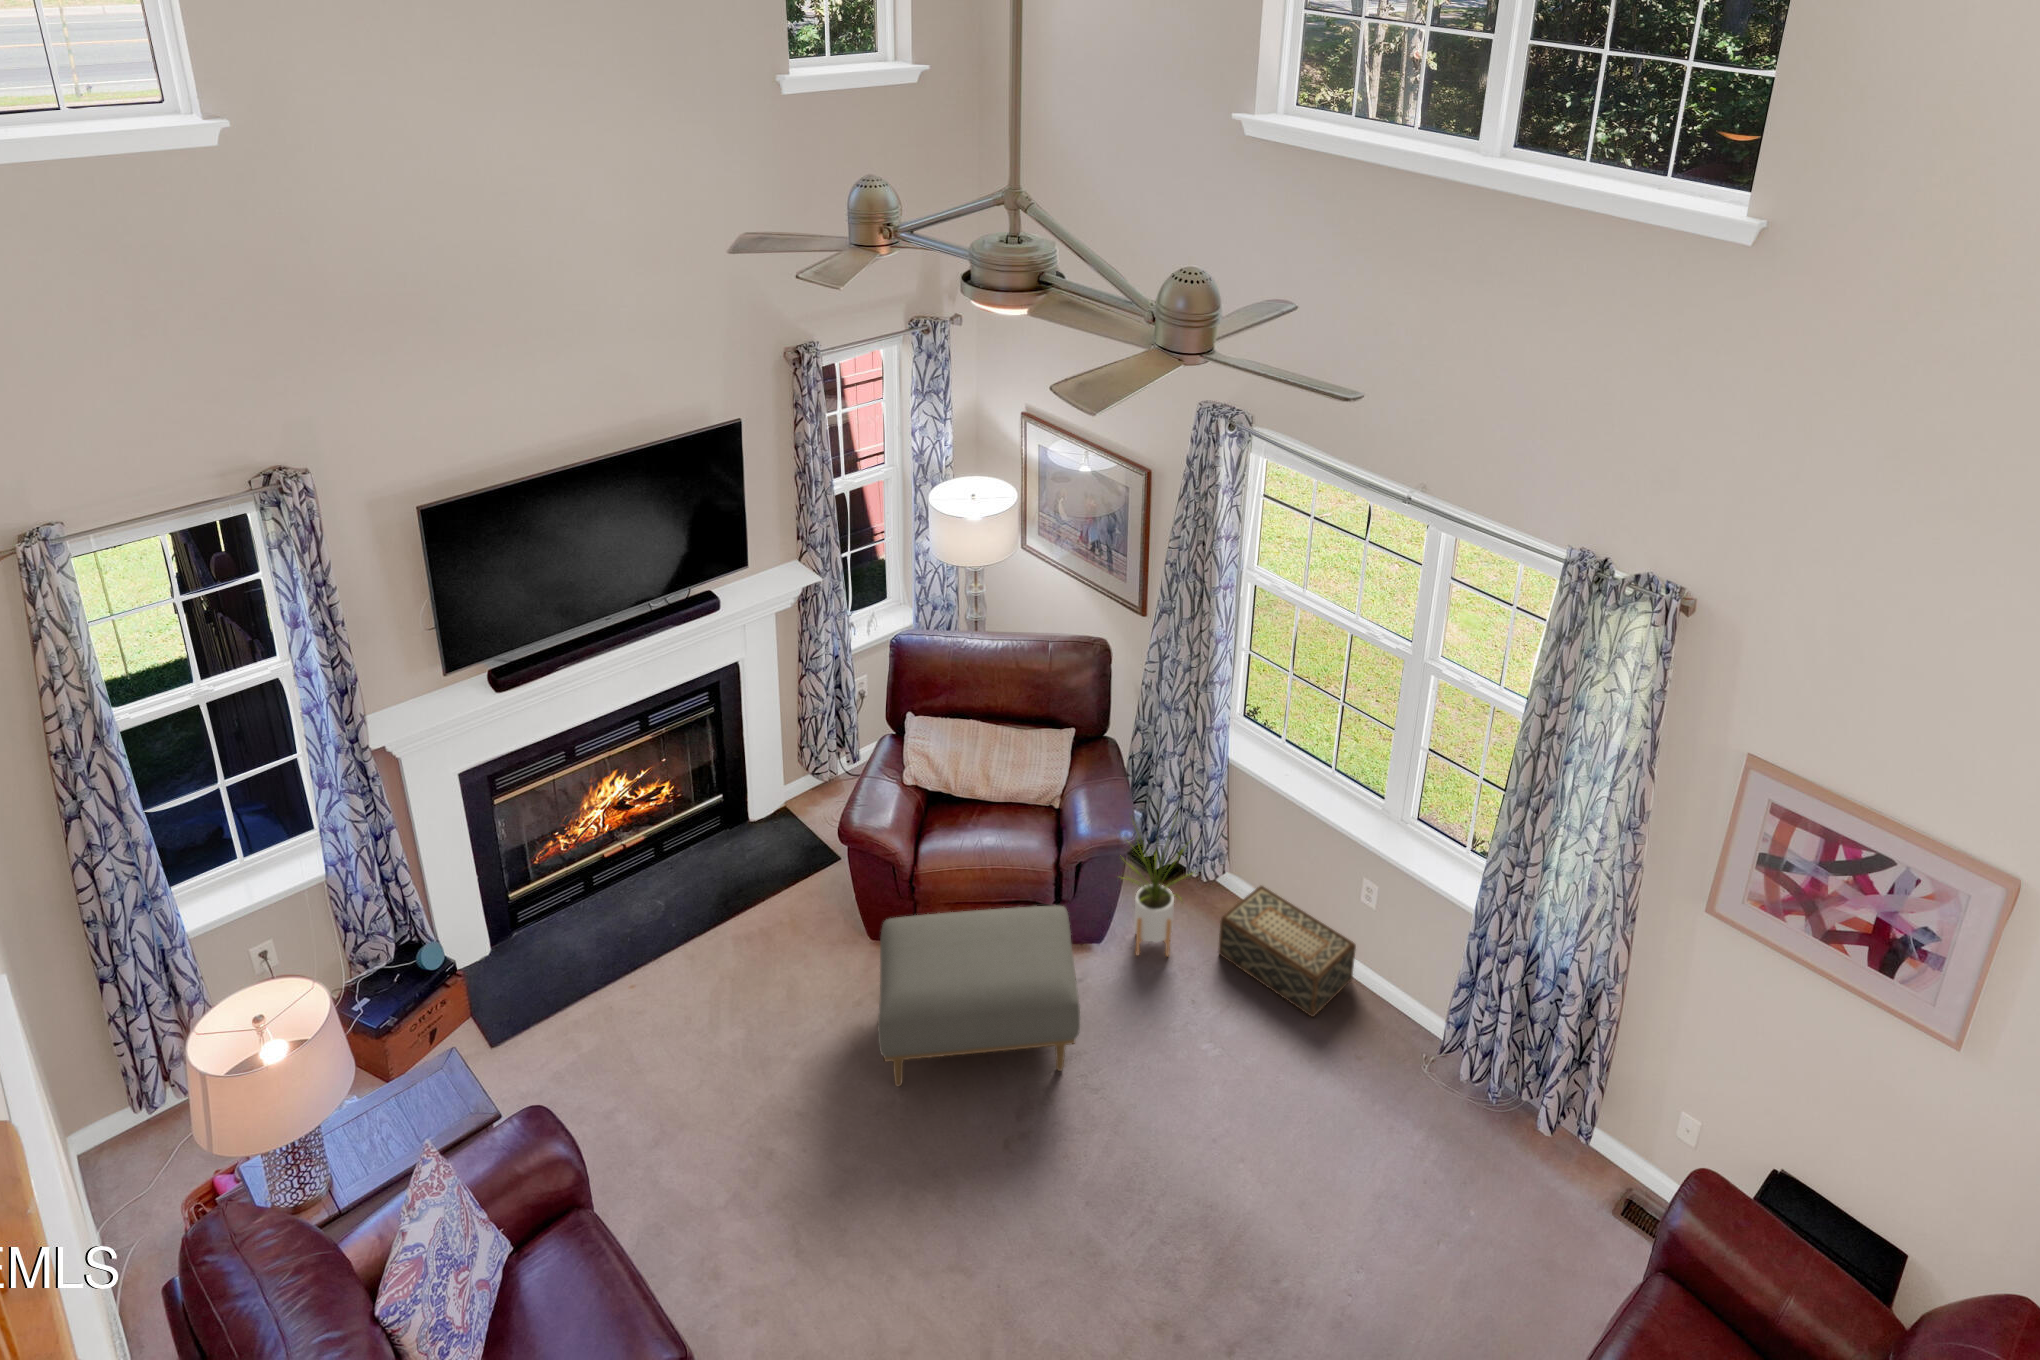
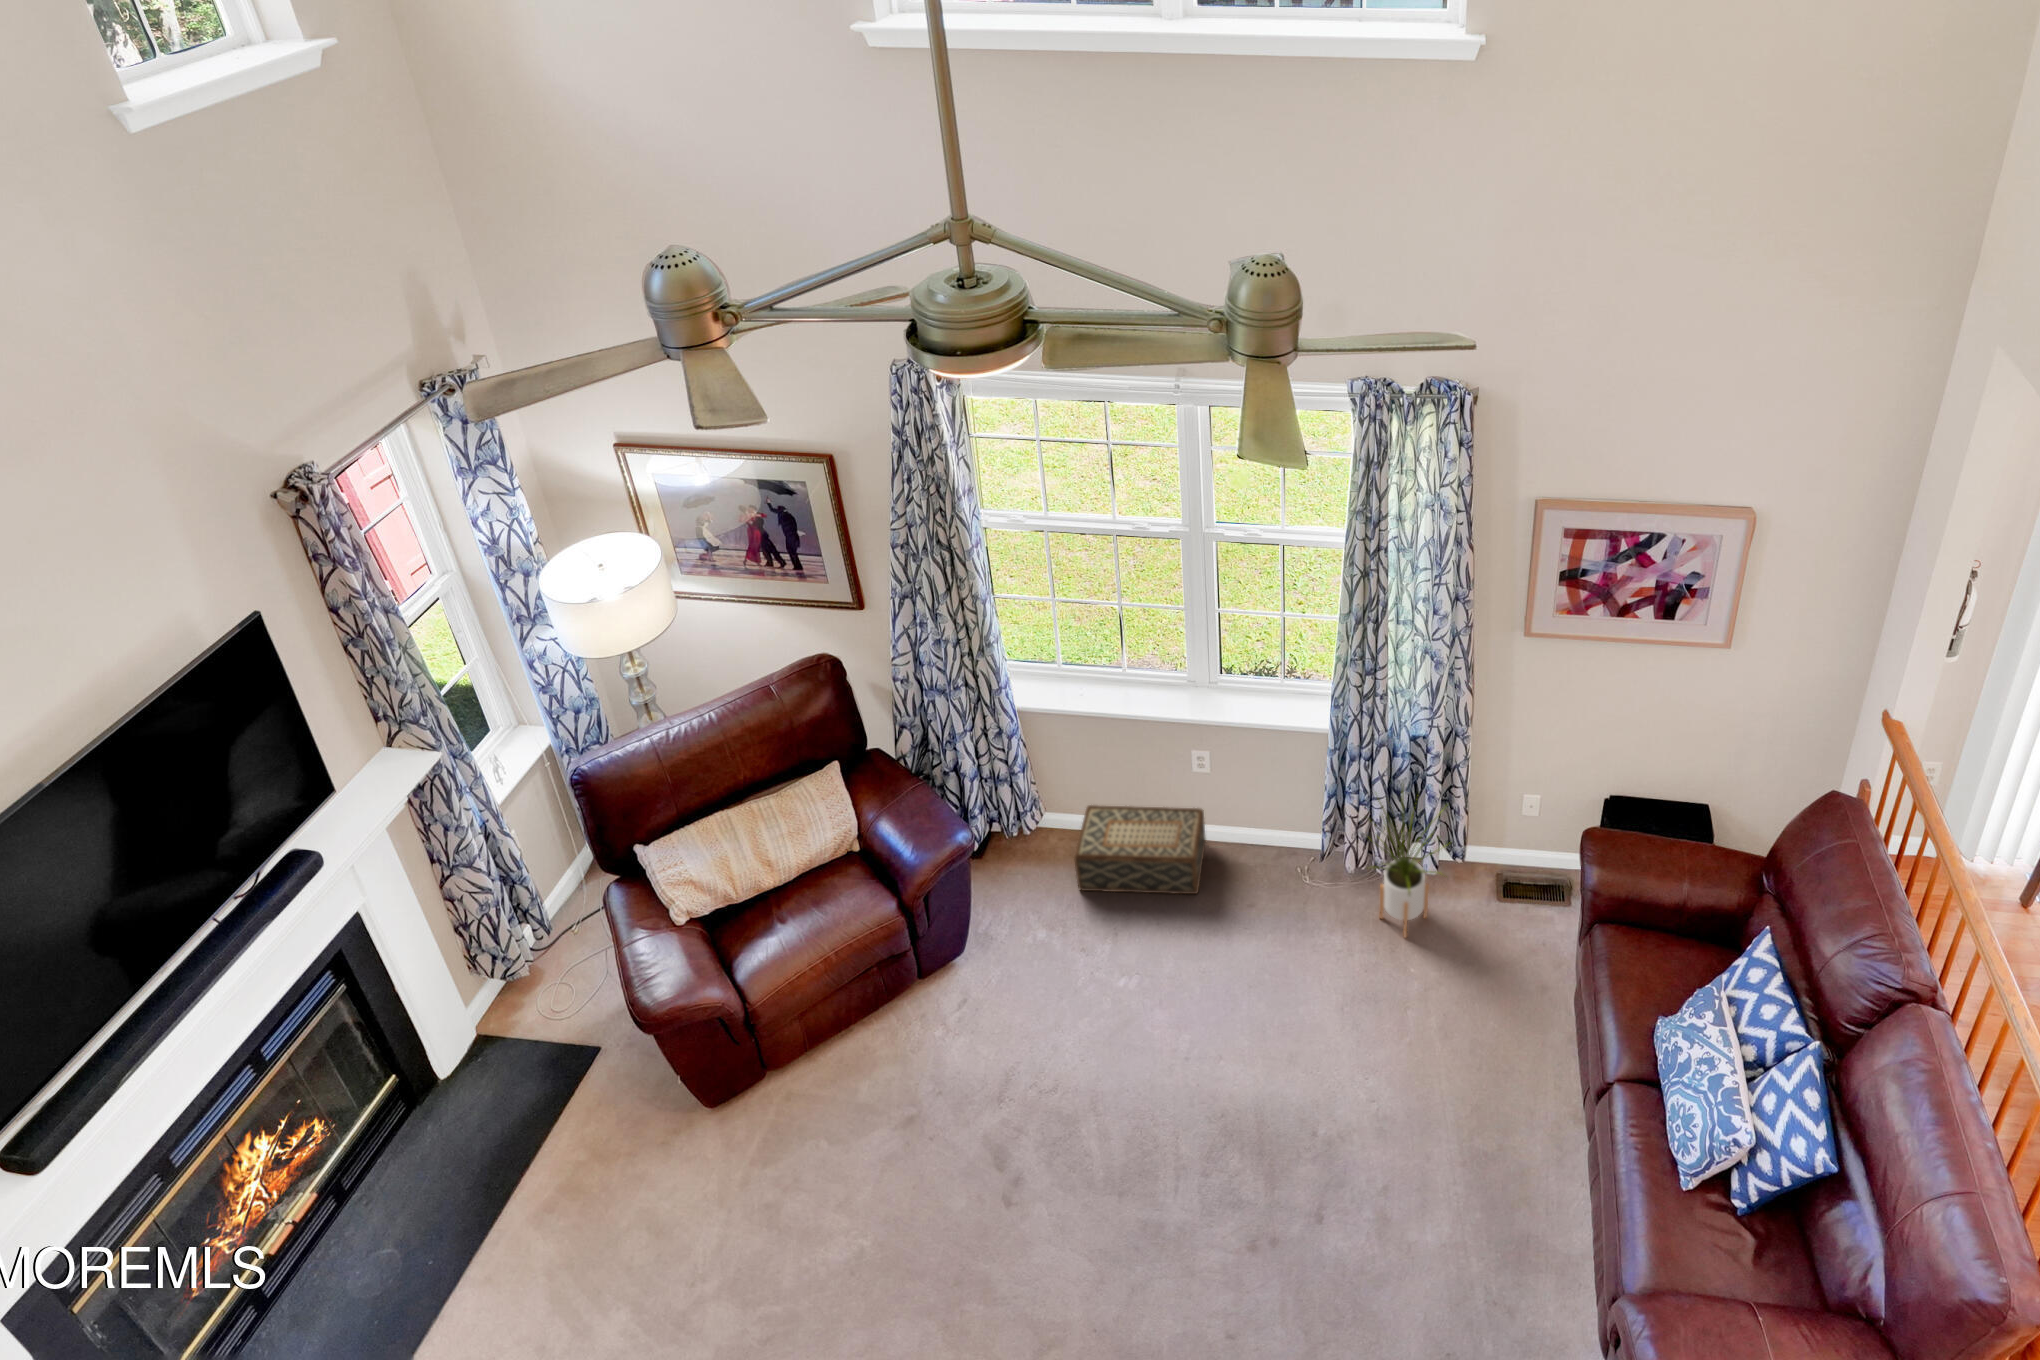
house plant: present [1121,821,1189,956] -> present [1378,800,1444,937]
ottoman: present [878,905,1080,1086] -> none [751,943,1029,1233]

